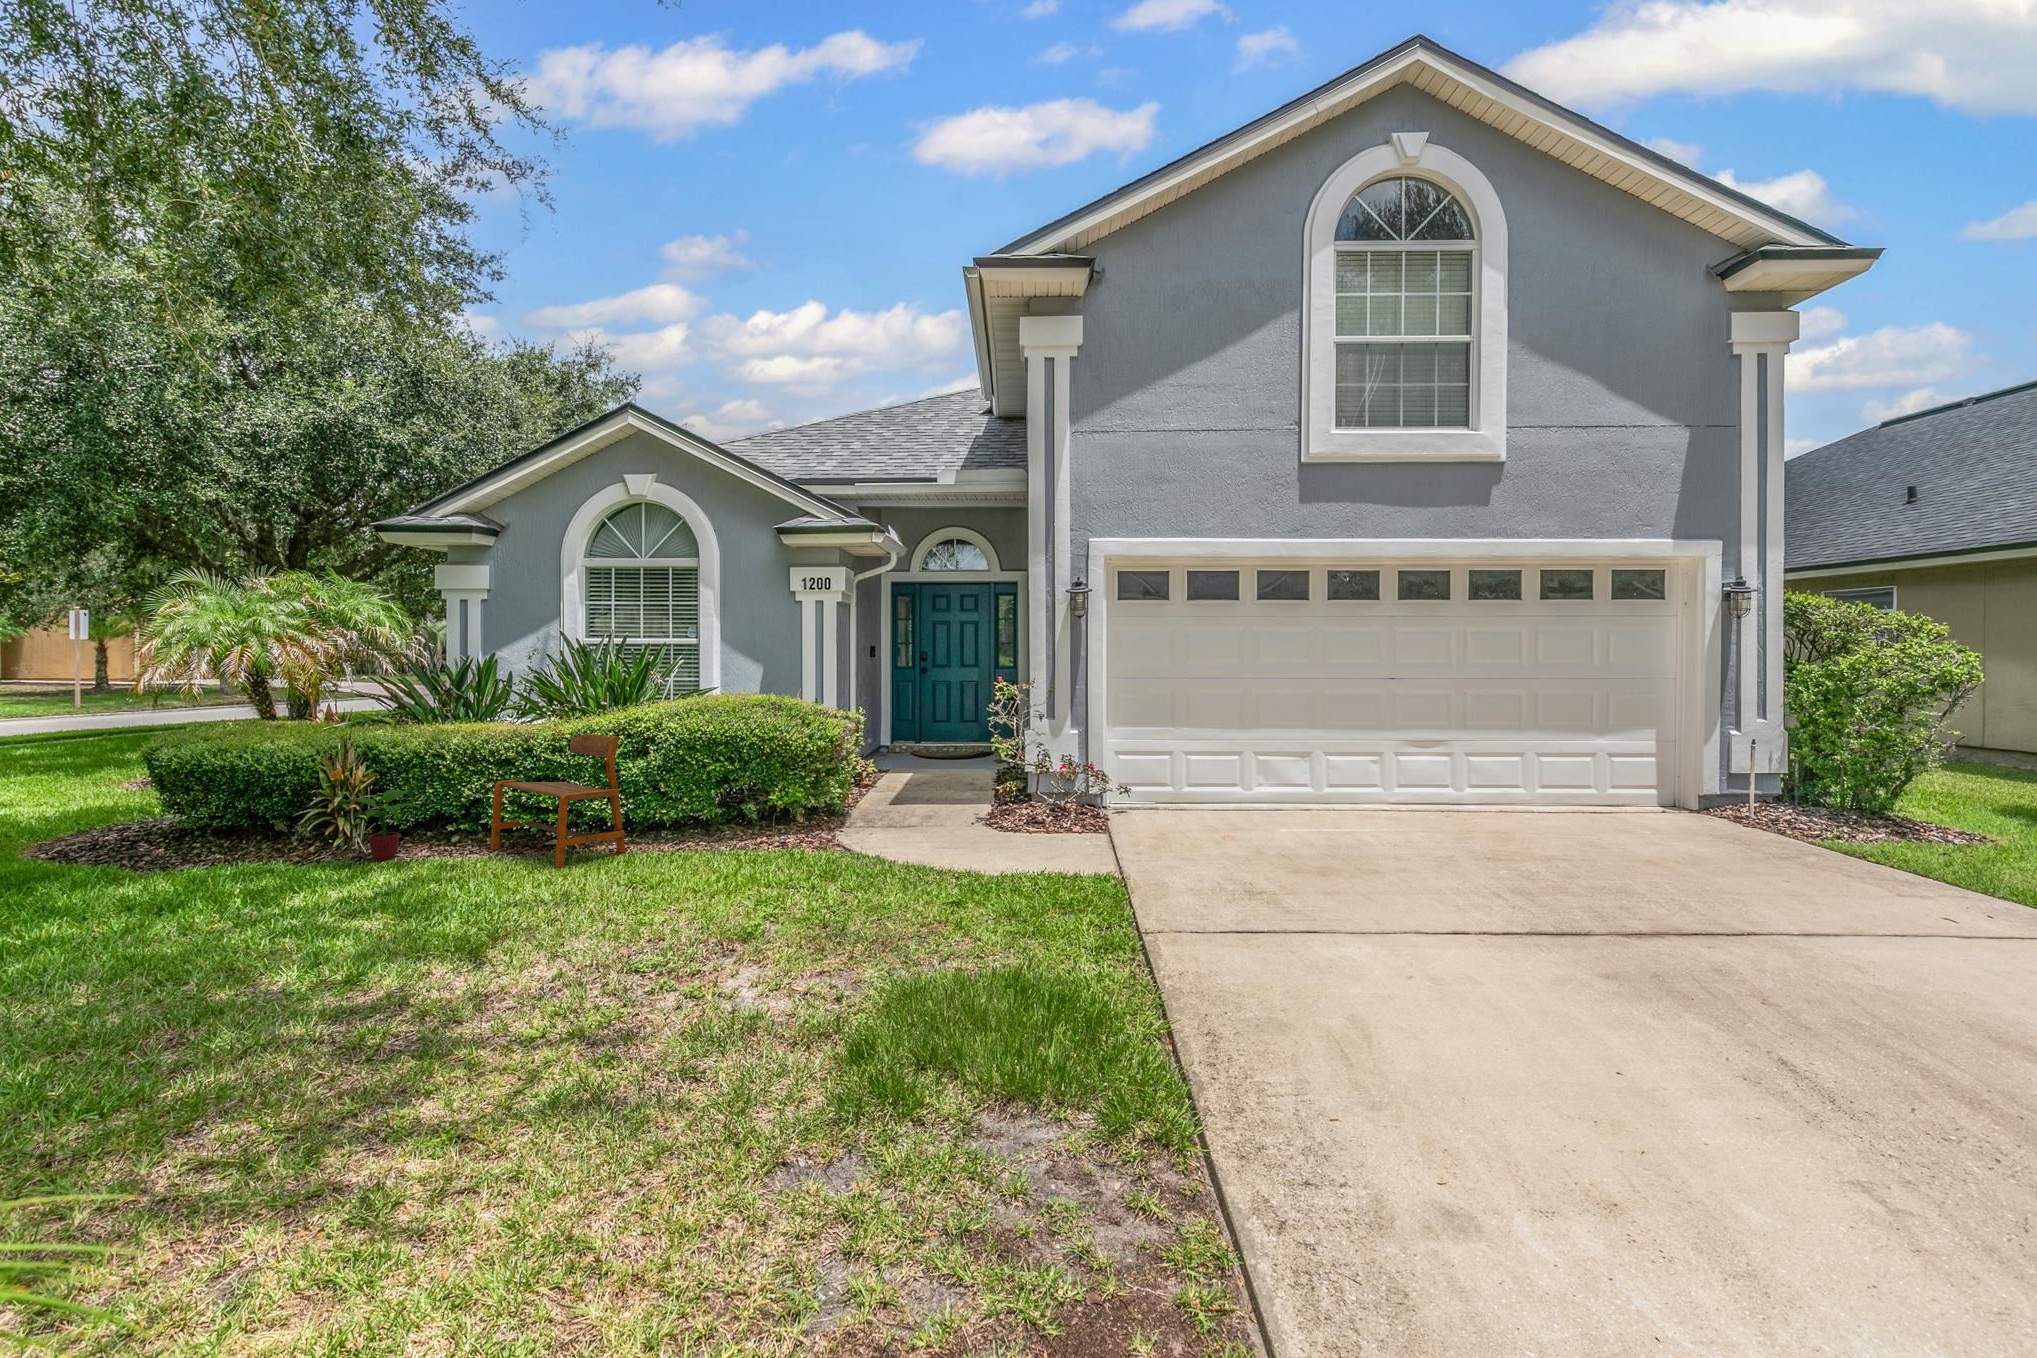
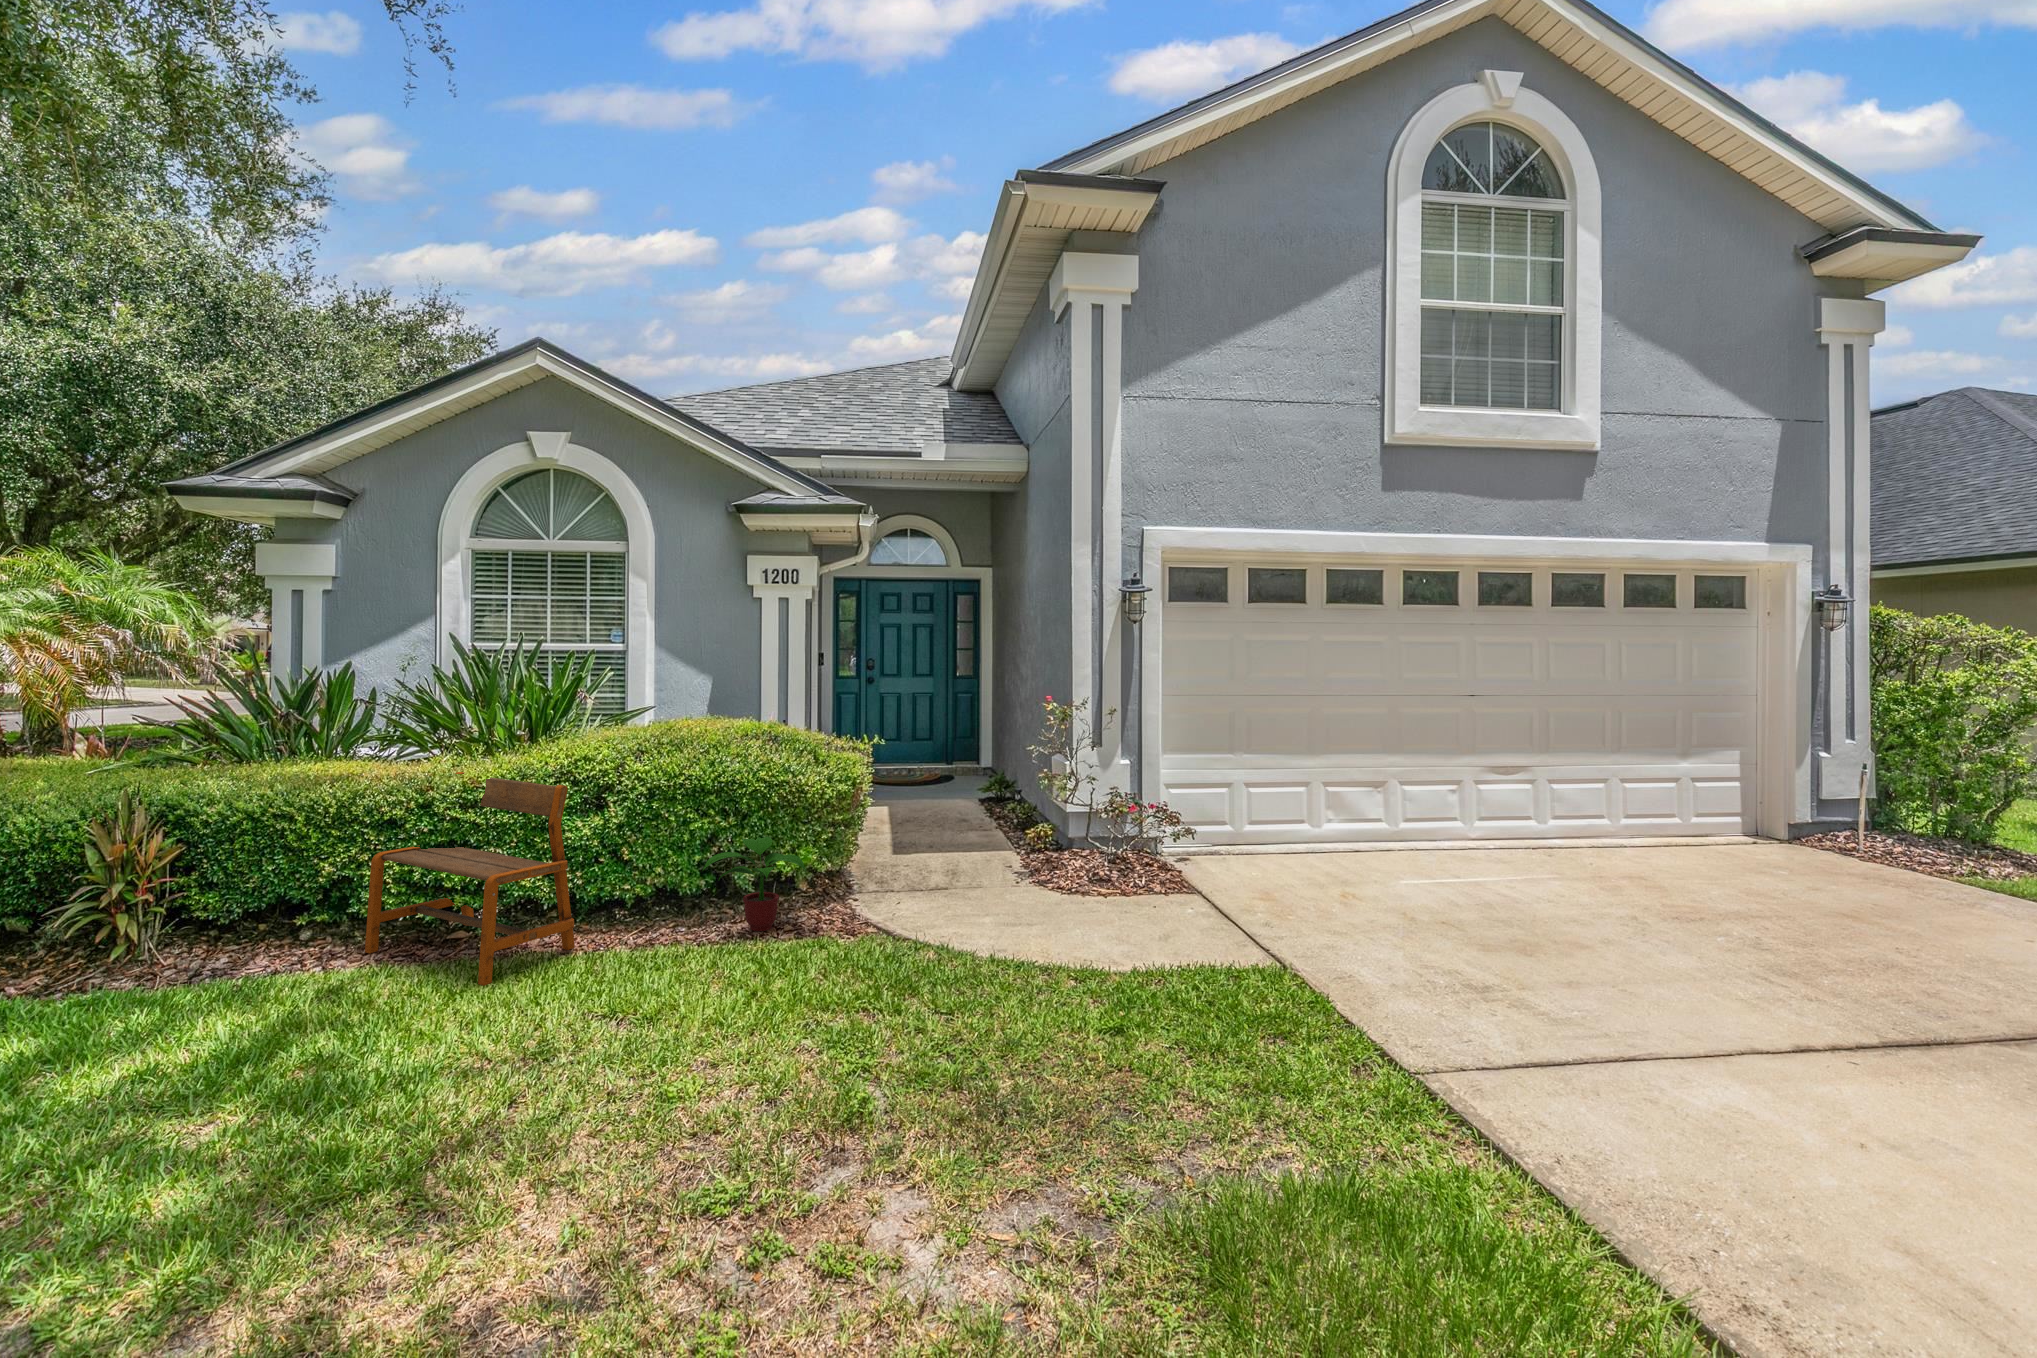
potted plant: present [335,790,421,861] -> present [703,836,806,931]

